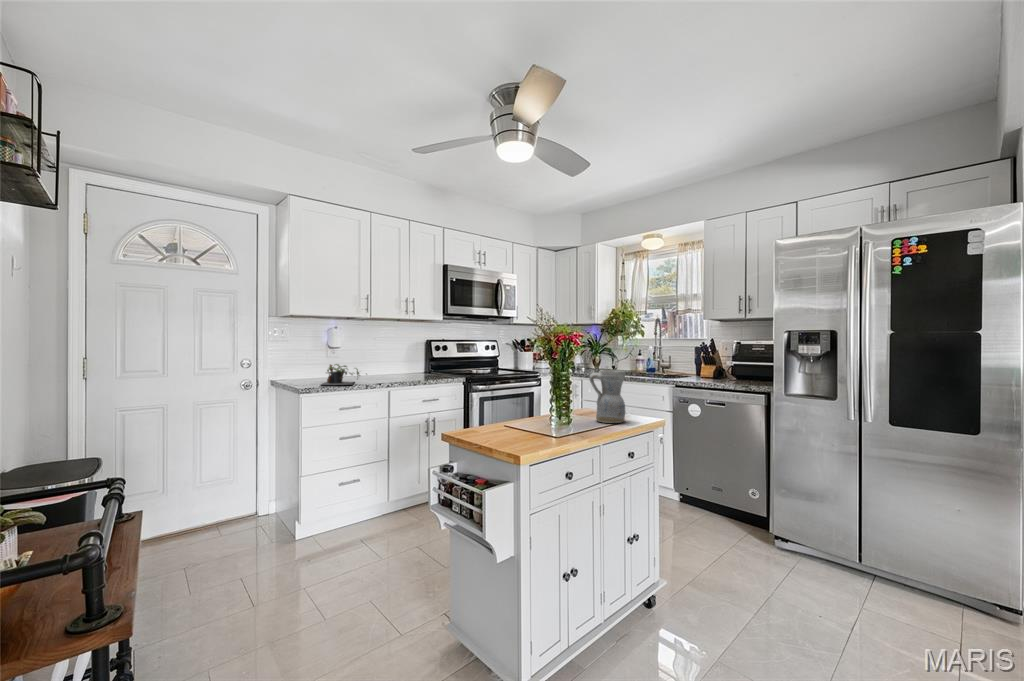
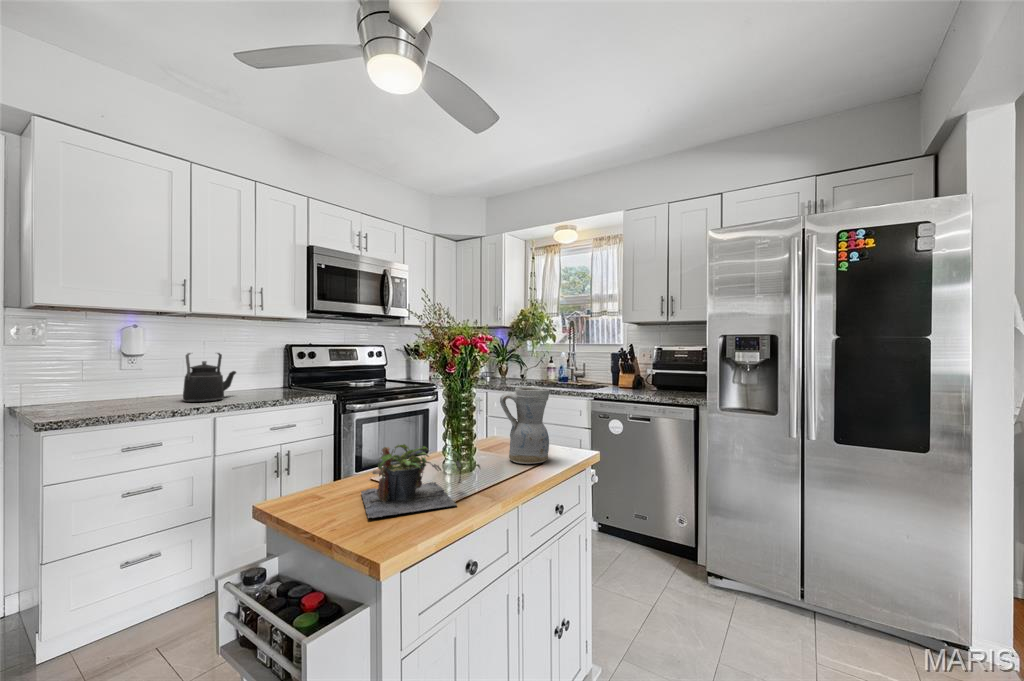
kettle: none [366,346,398,380] -> present [183,353,236,402]
plant: present [320,364,360,385] -> present [361,444,480,518]

